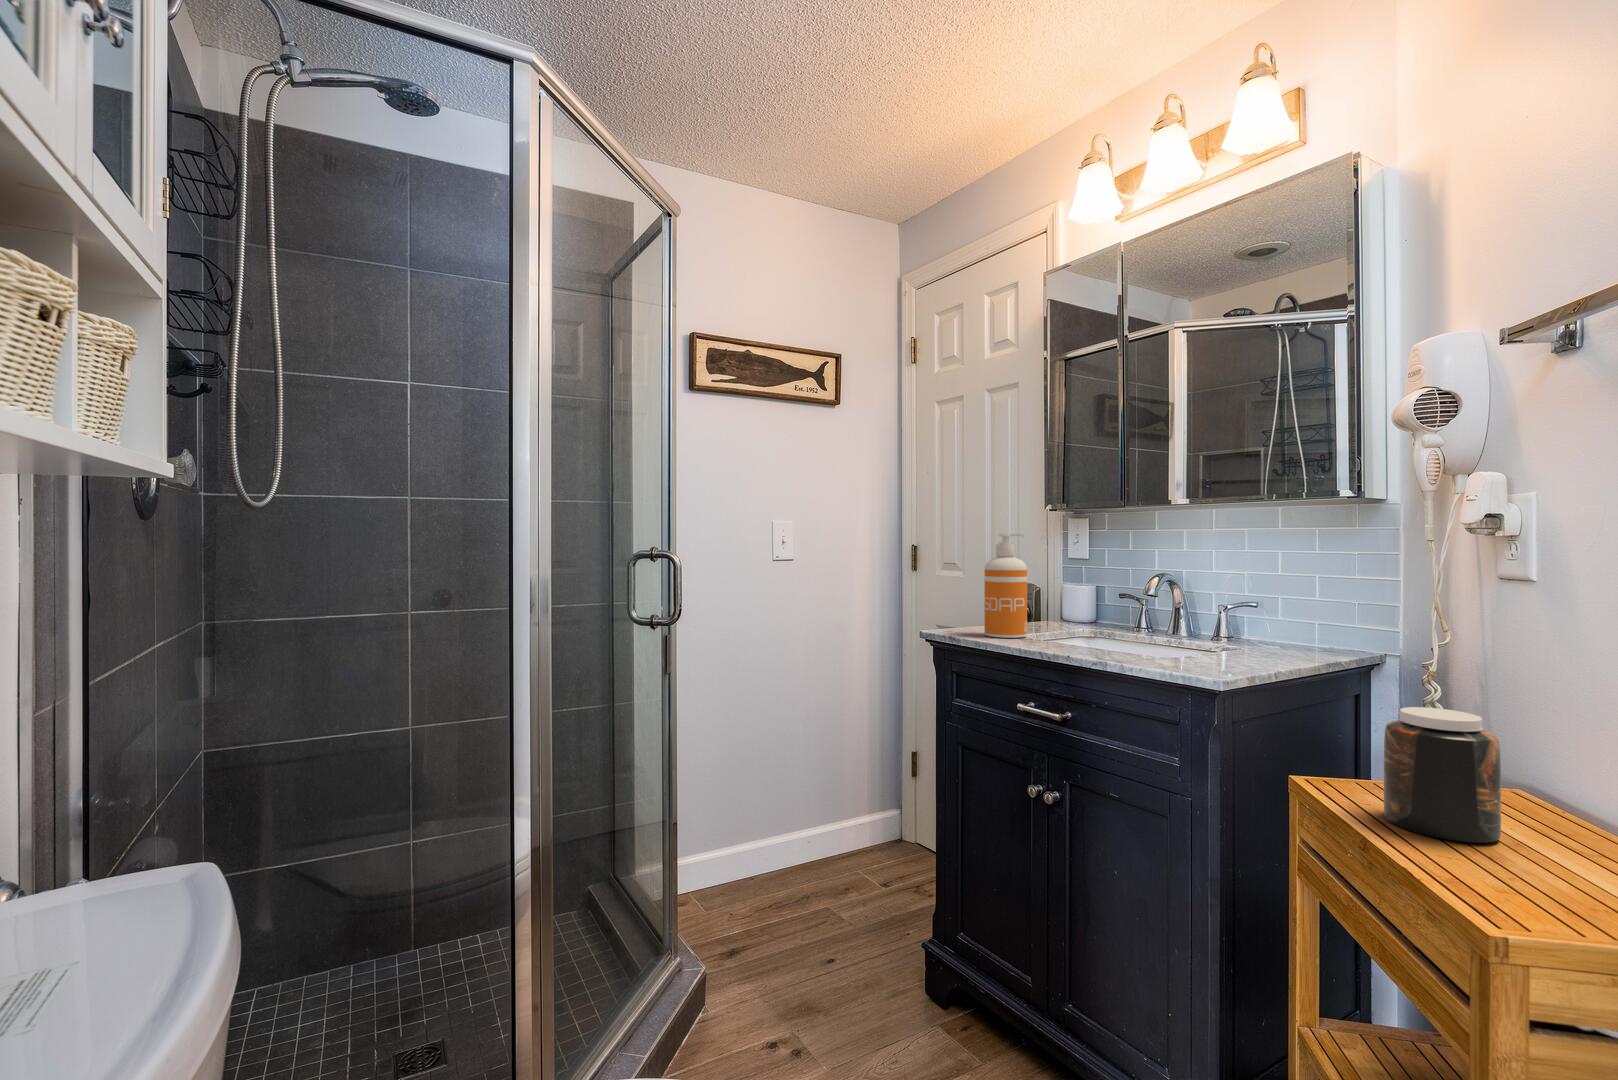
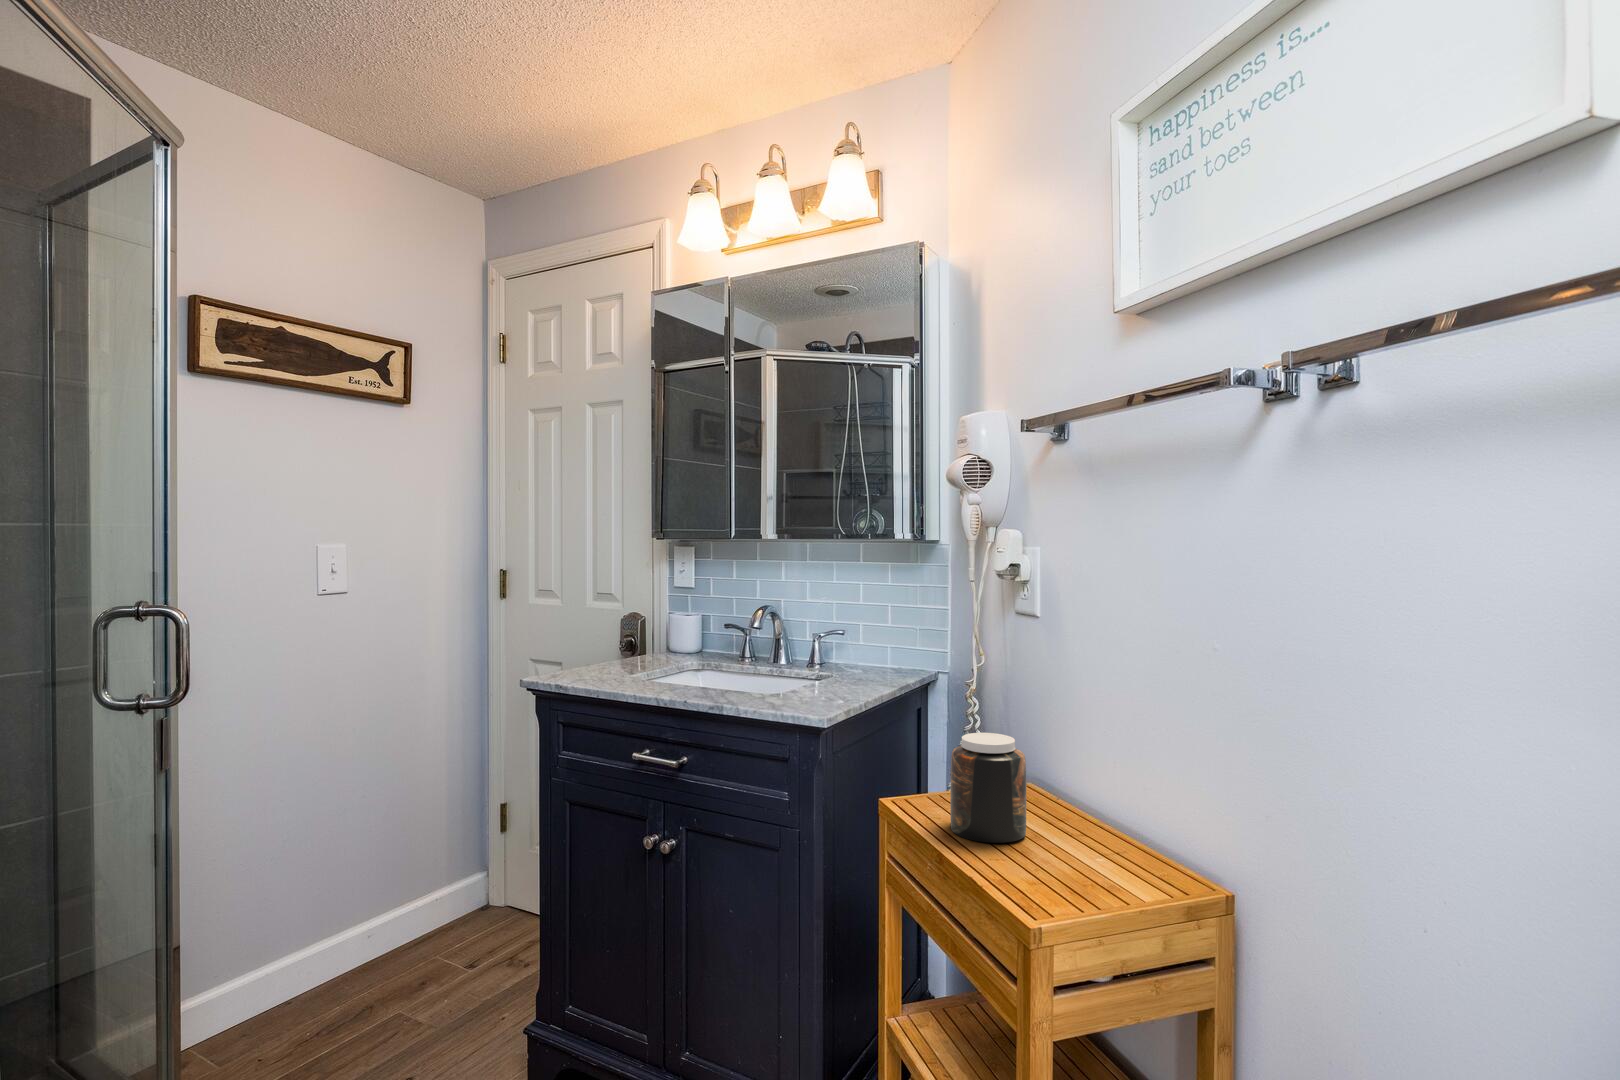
soap dispenser: present [984,534,1027,638] -> none [593,570,638,682]

